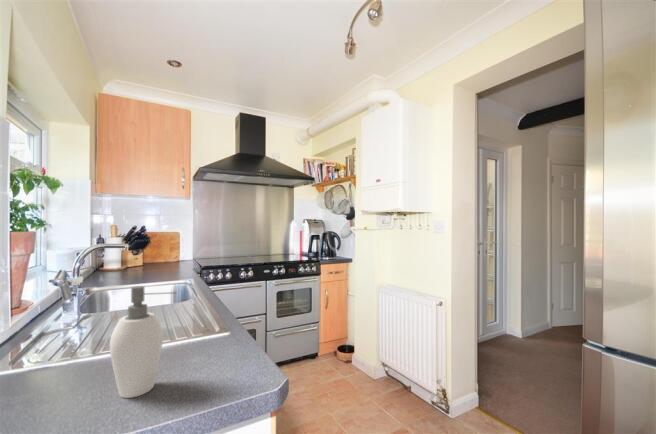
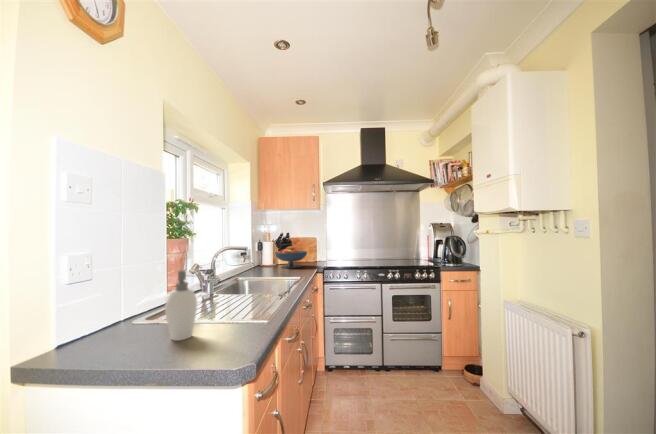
fruit bowl: none [129,244,177,272] -> present [275,246,307,268]

